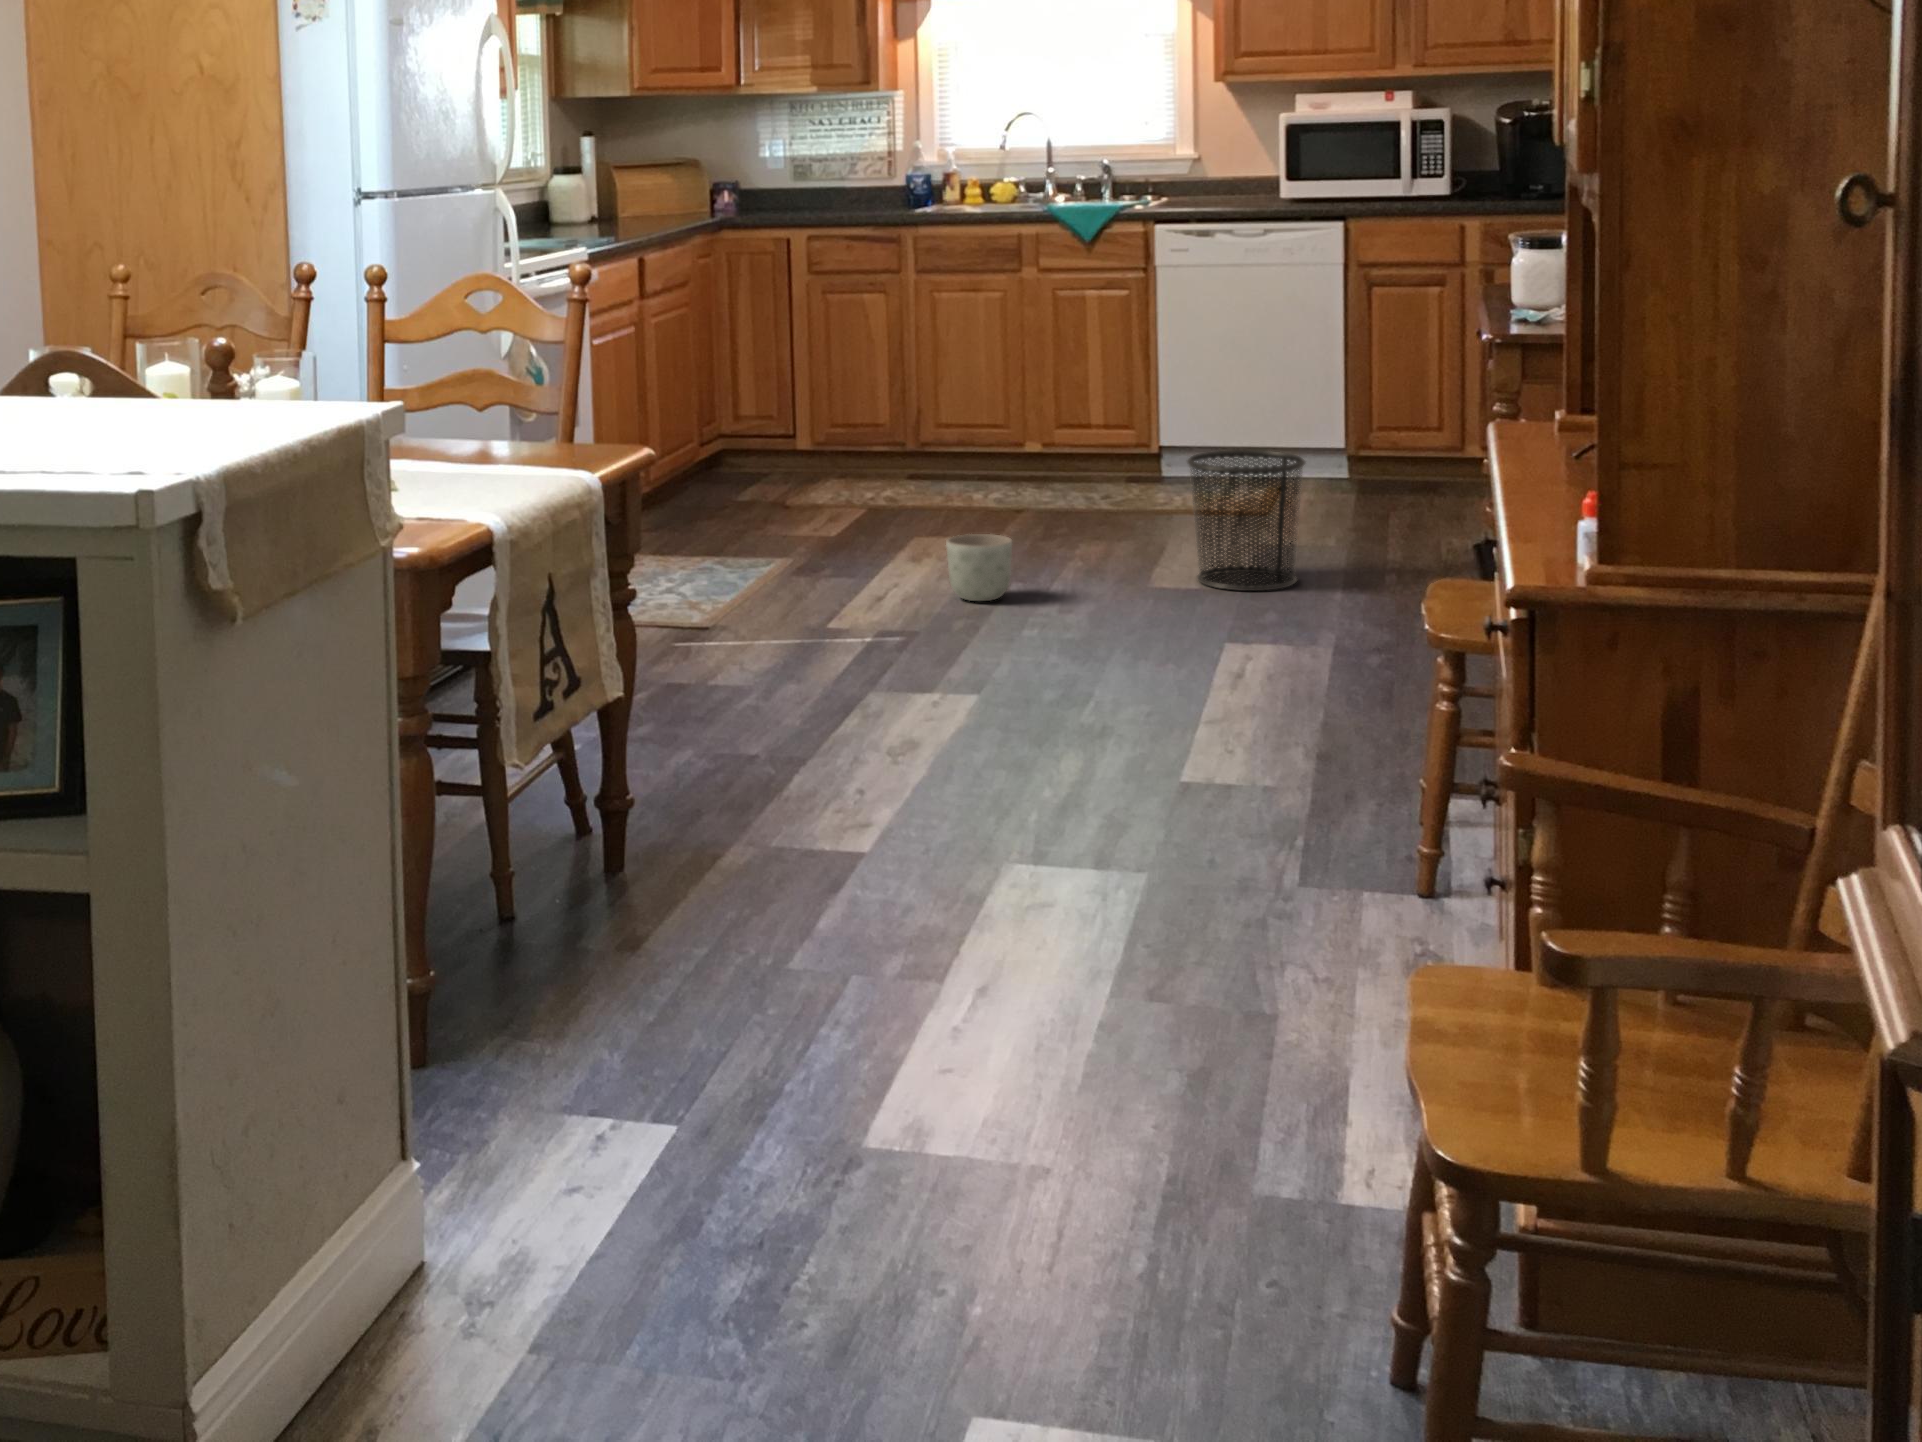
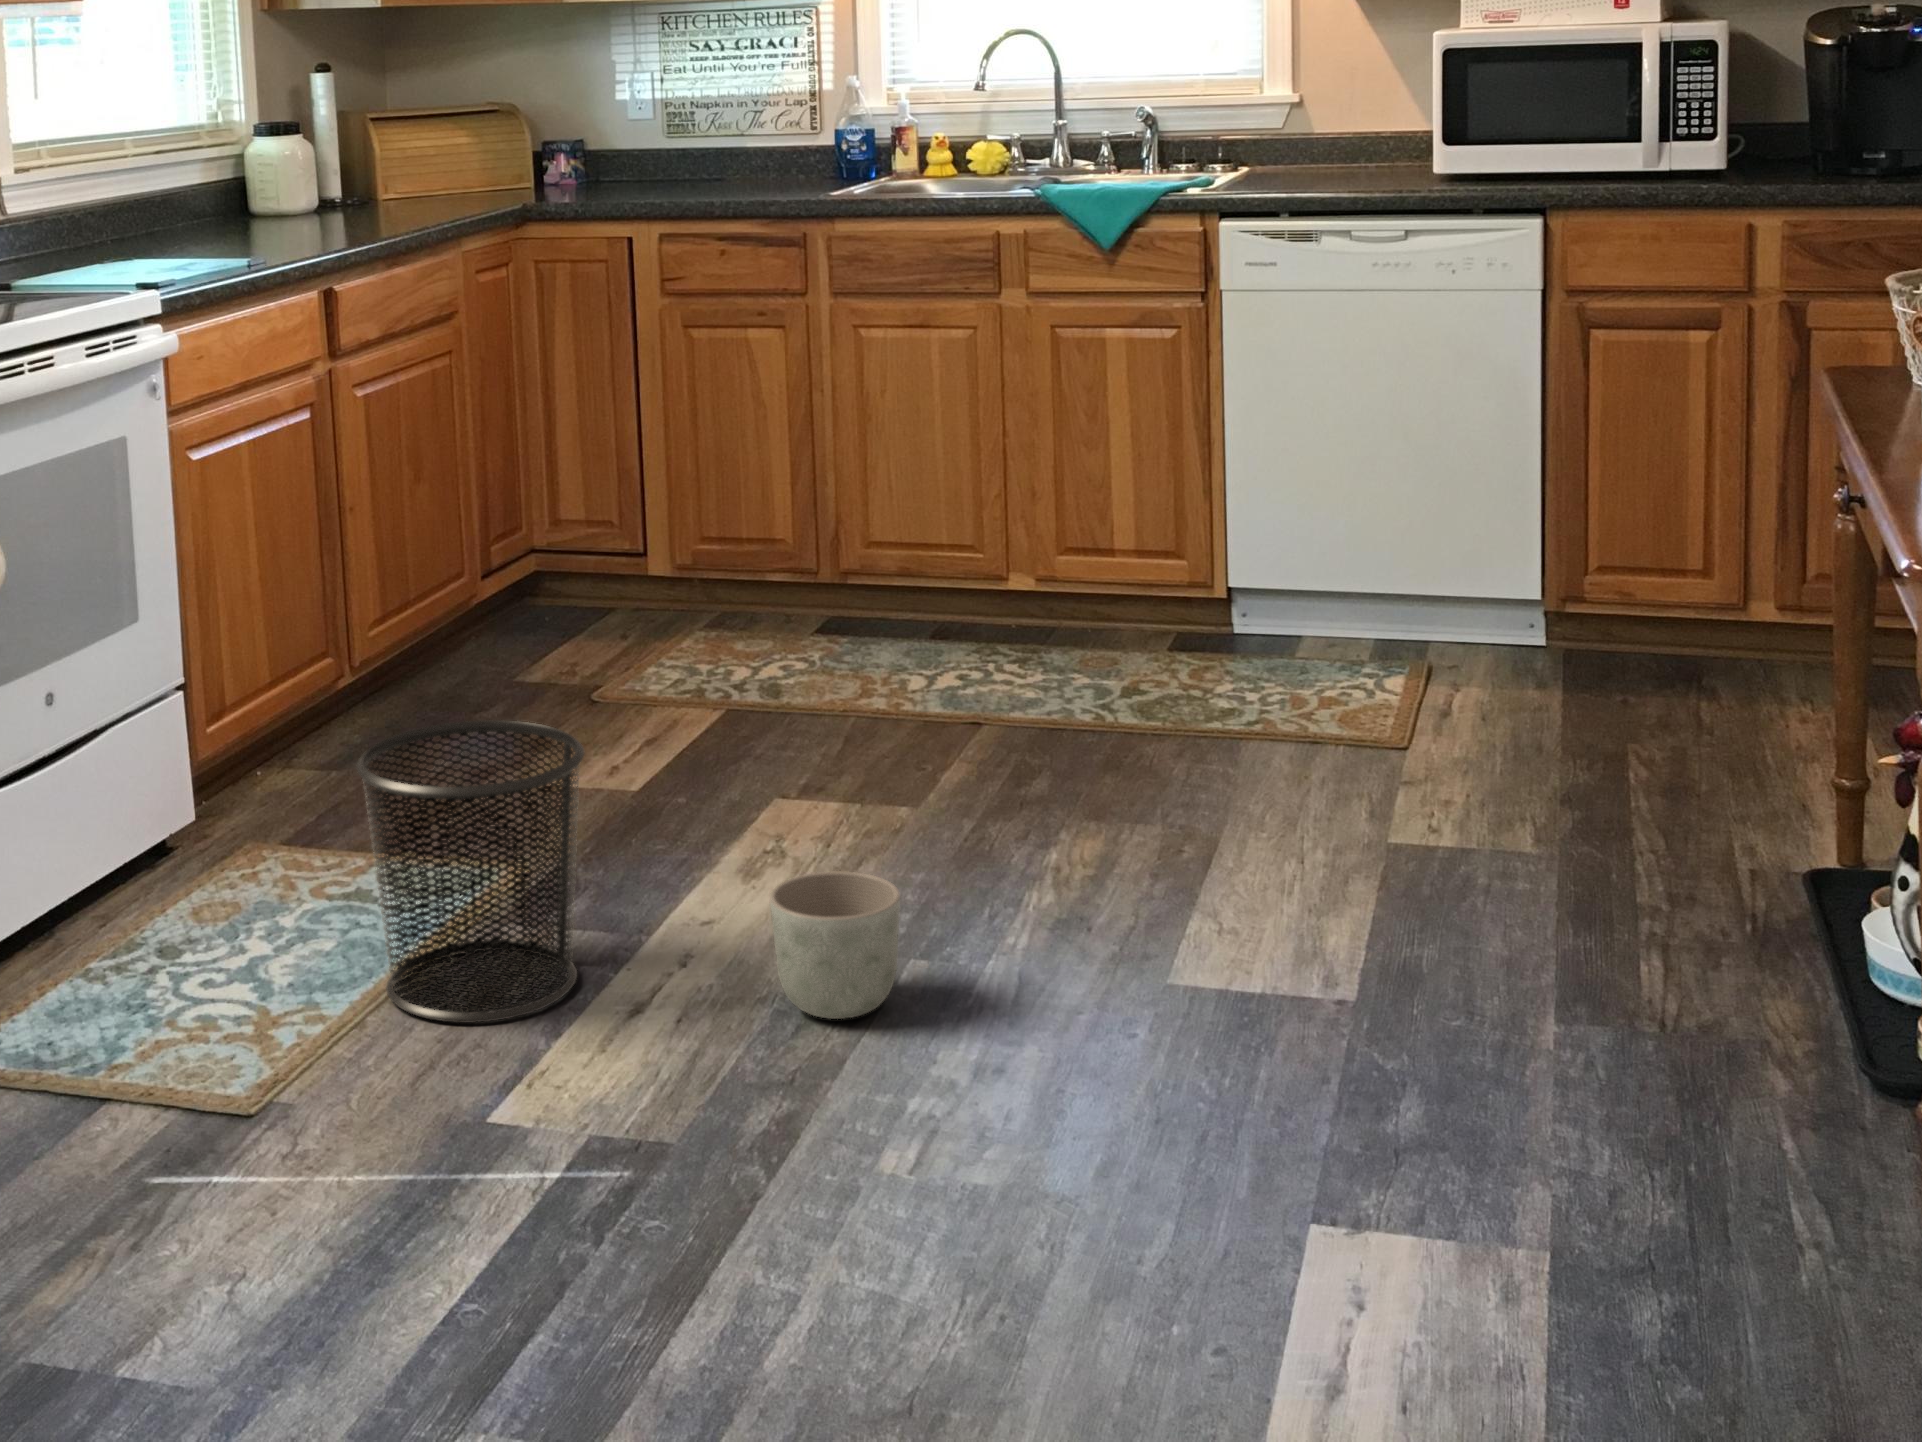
trash can: present [1187,450,1305,591] -> present [357,720,584,1023]

